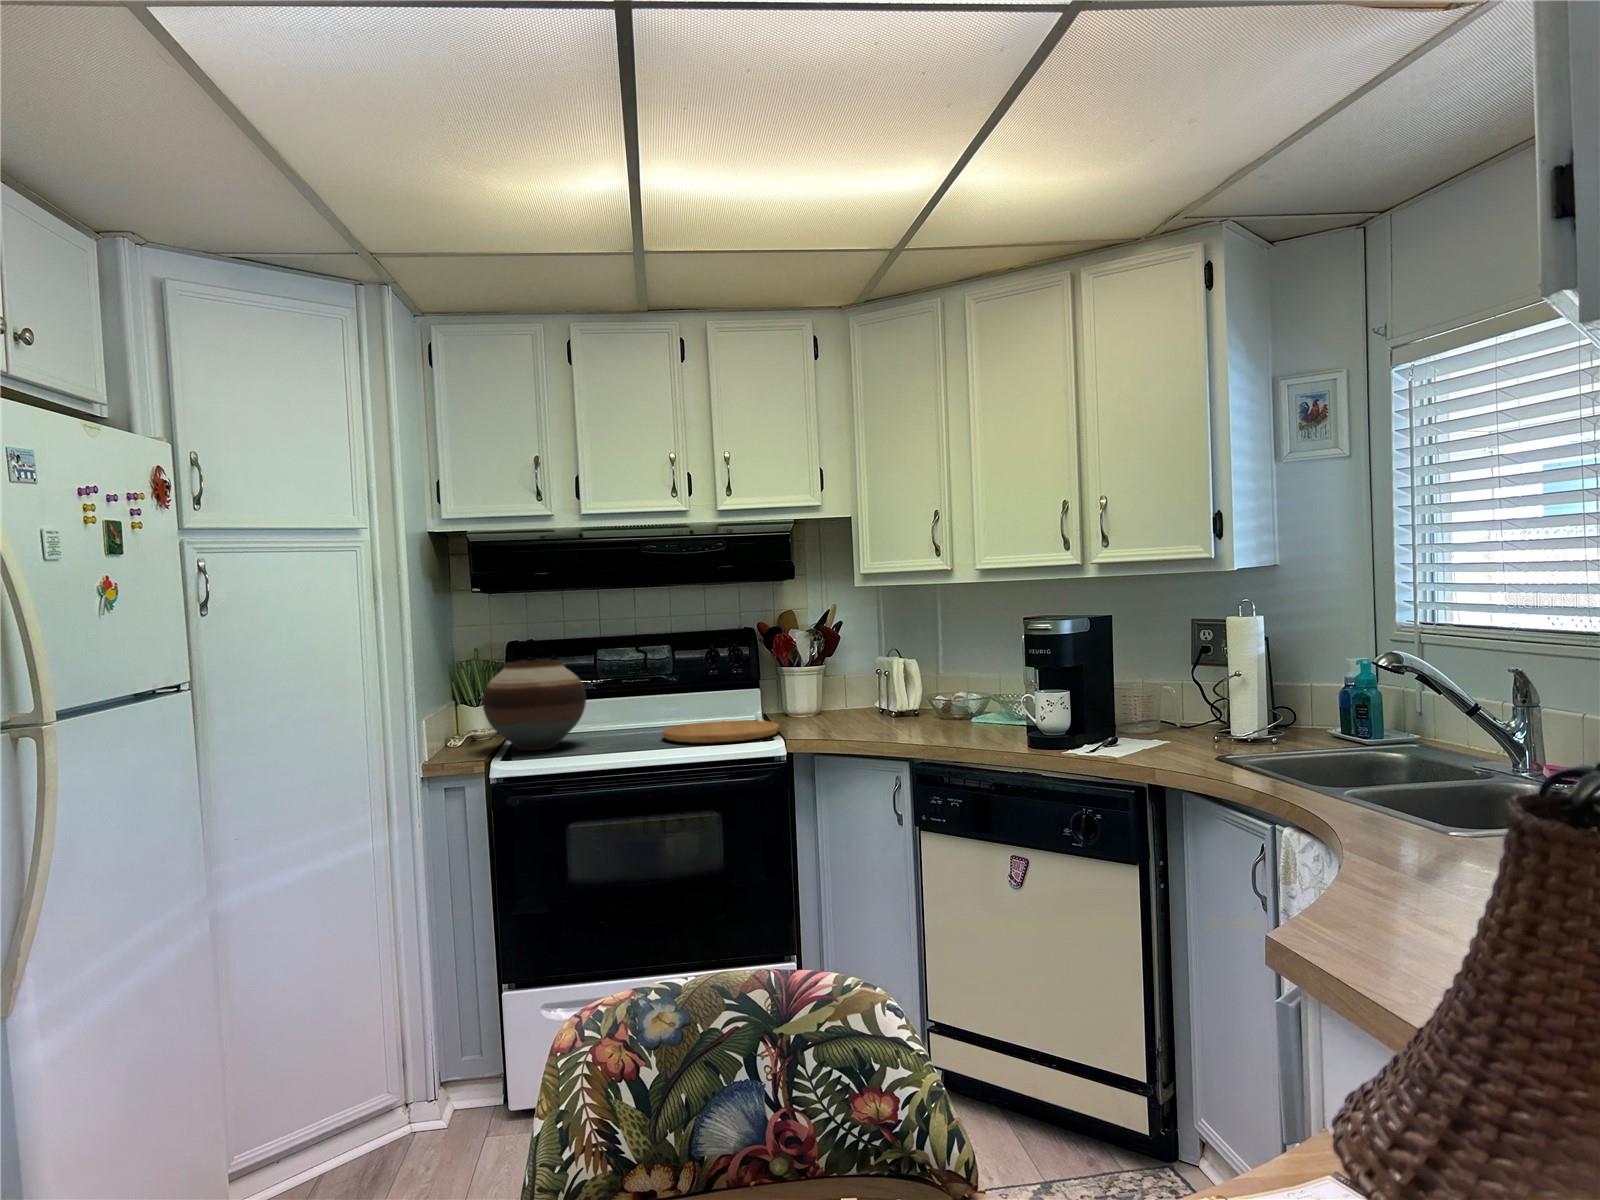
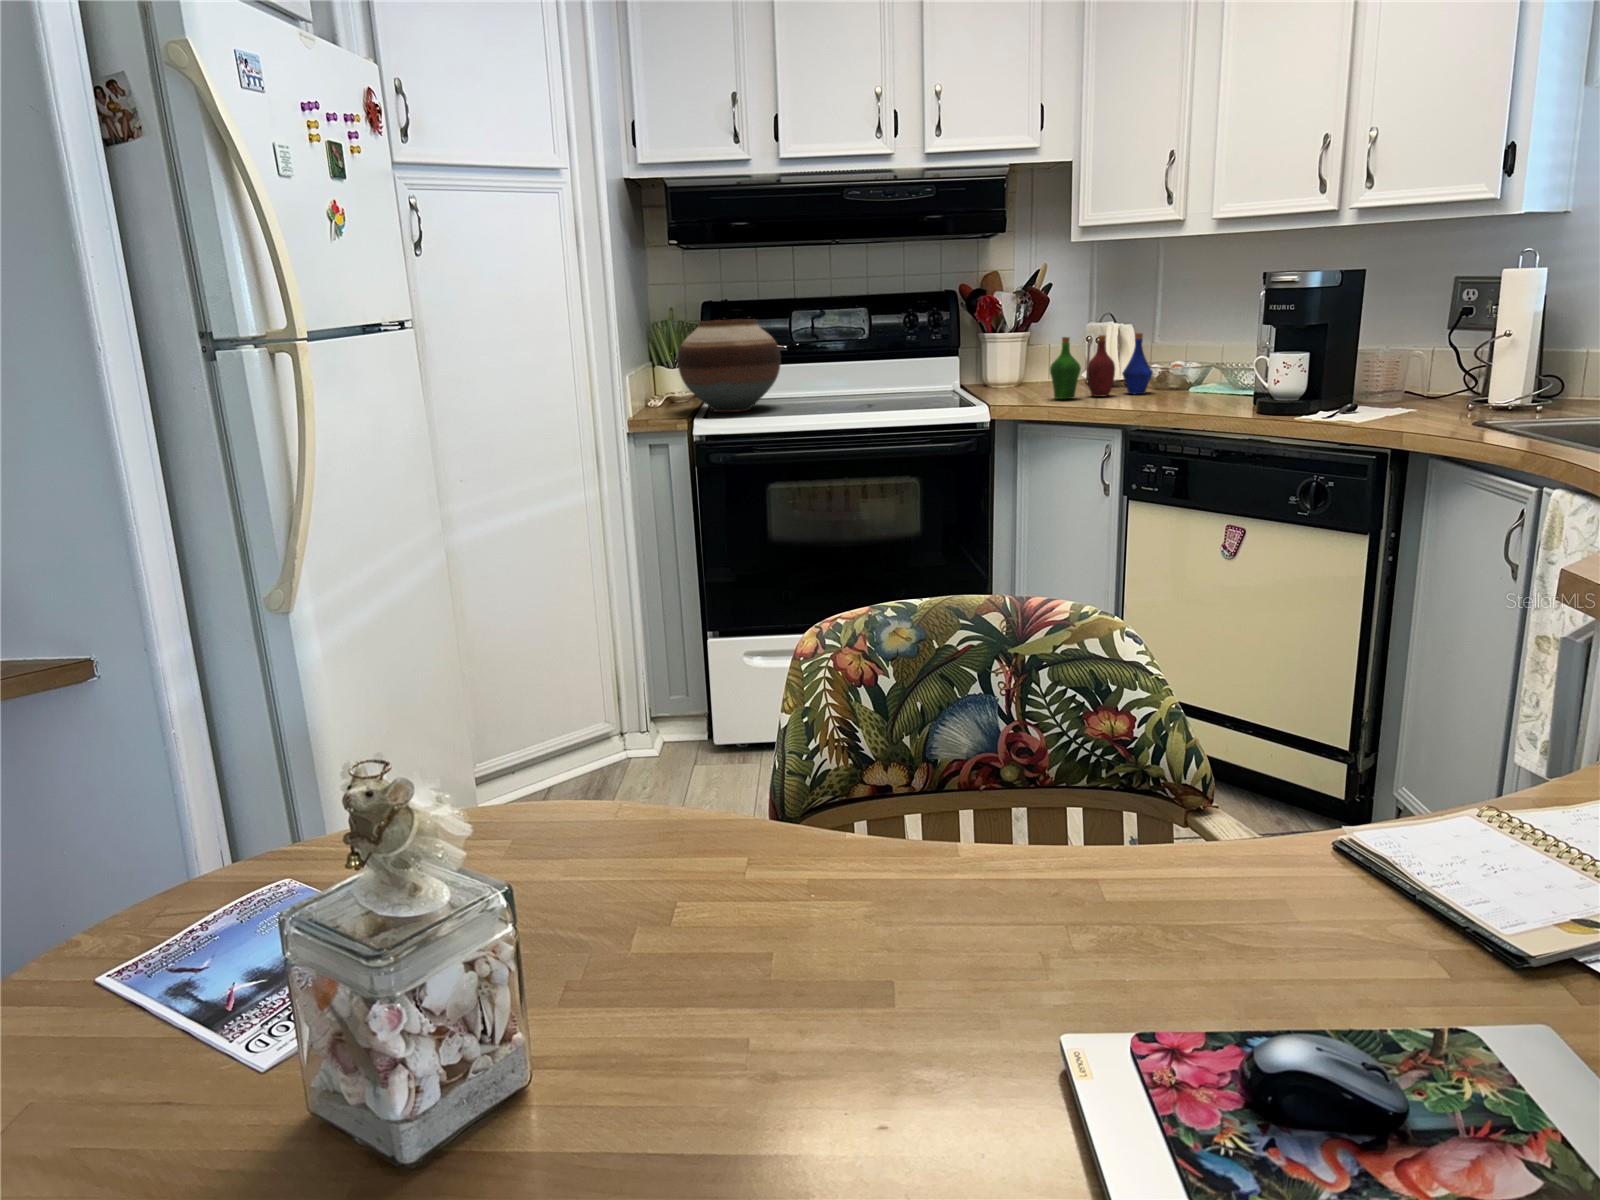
bottle: none [842,670,936,732] -> present [1050,333,1153,399]
cutting board: present [662,720,780,743] -> none [858,387,981,407]

